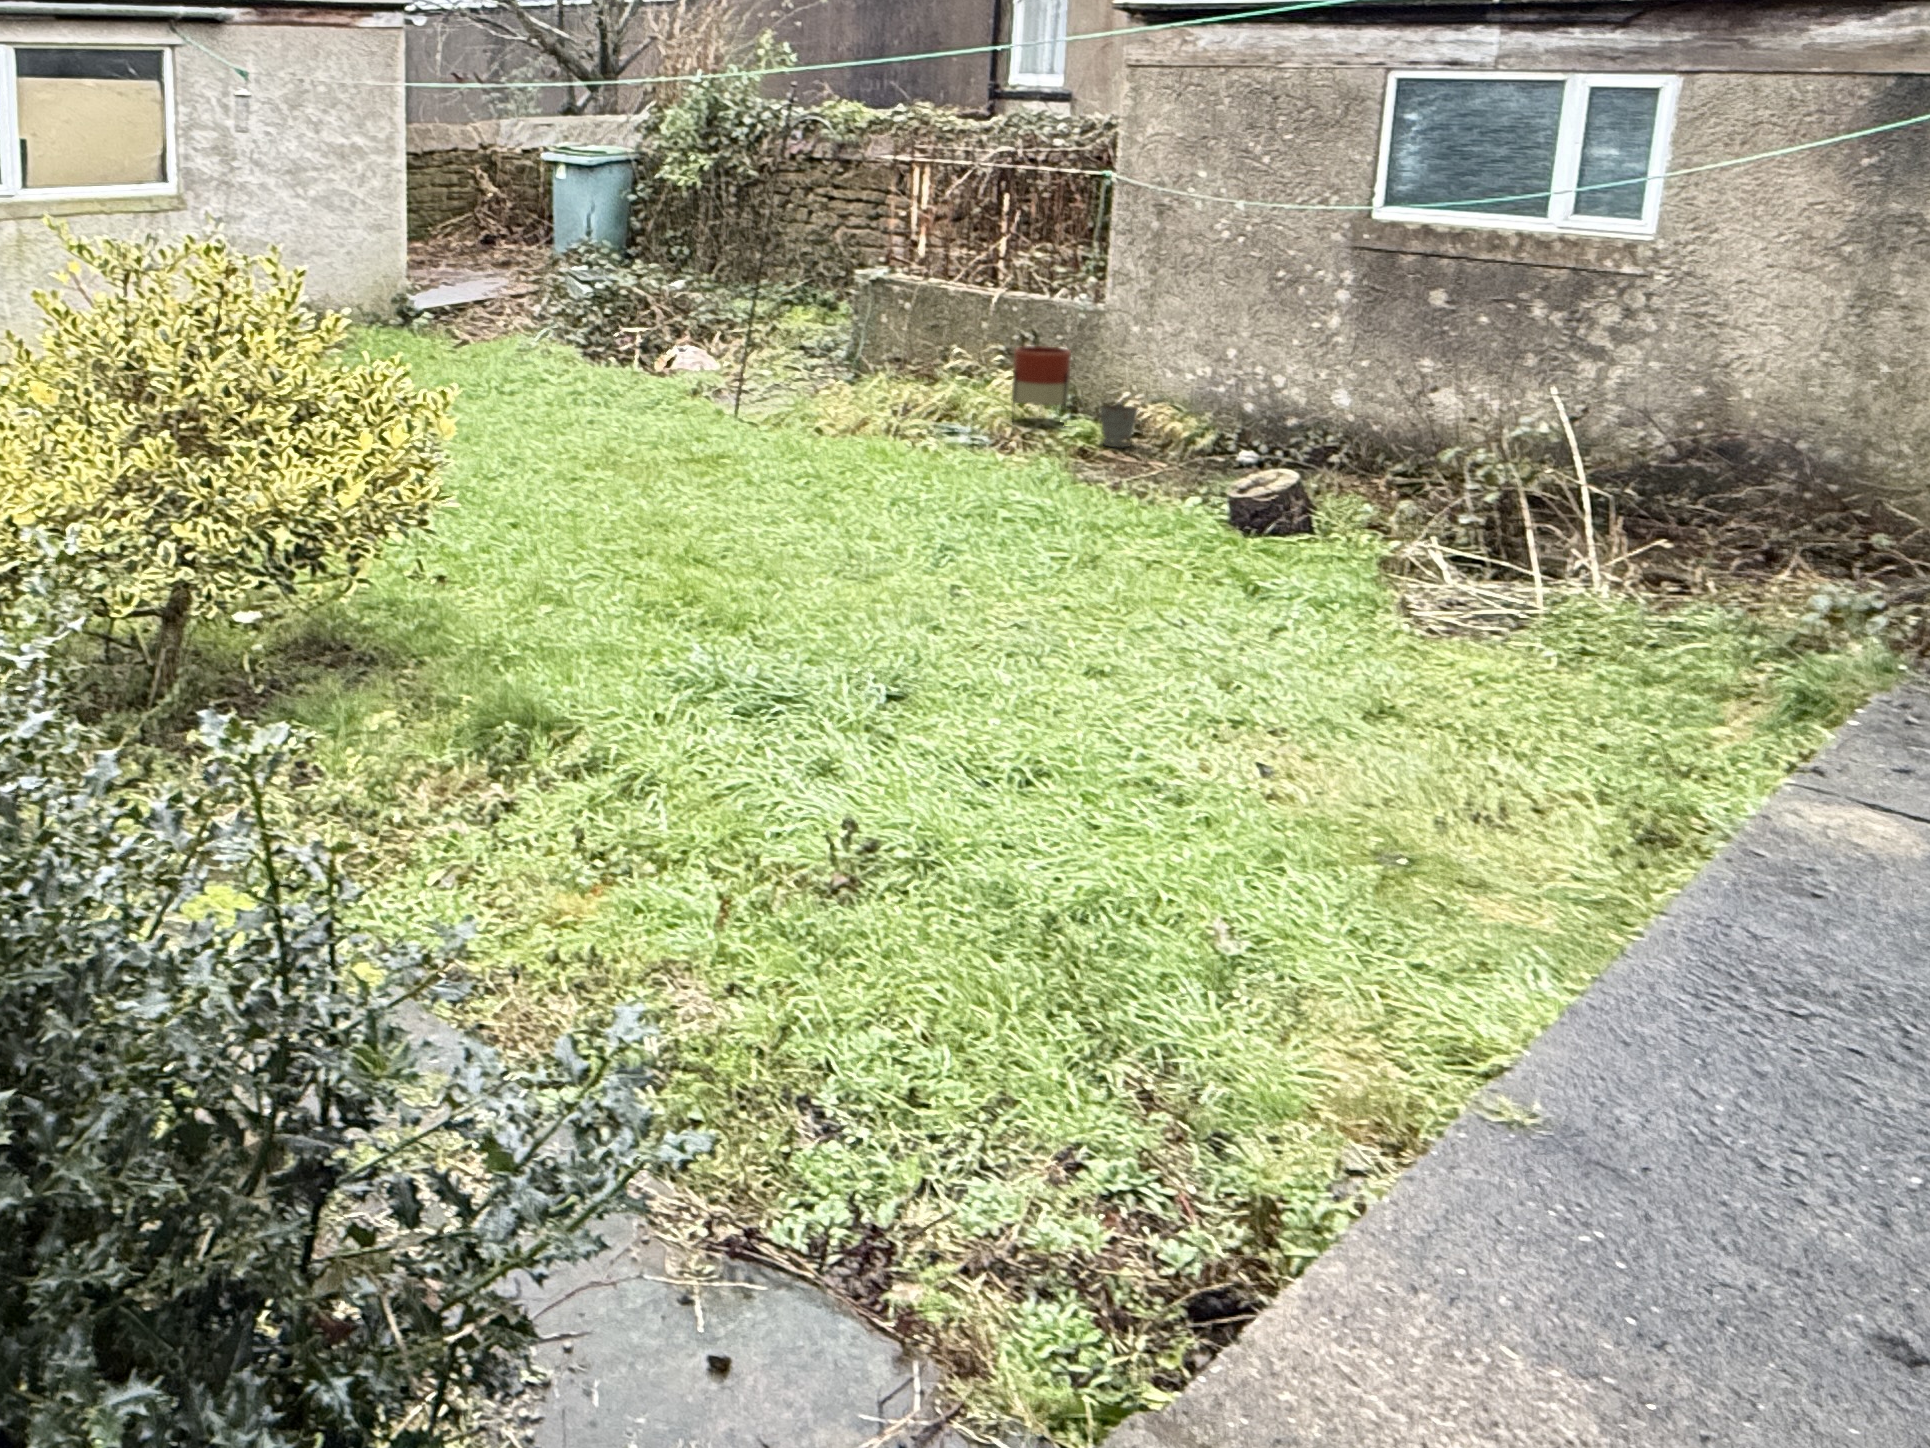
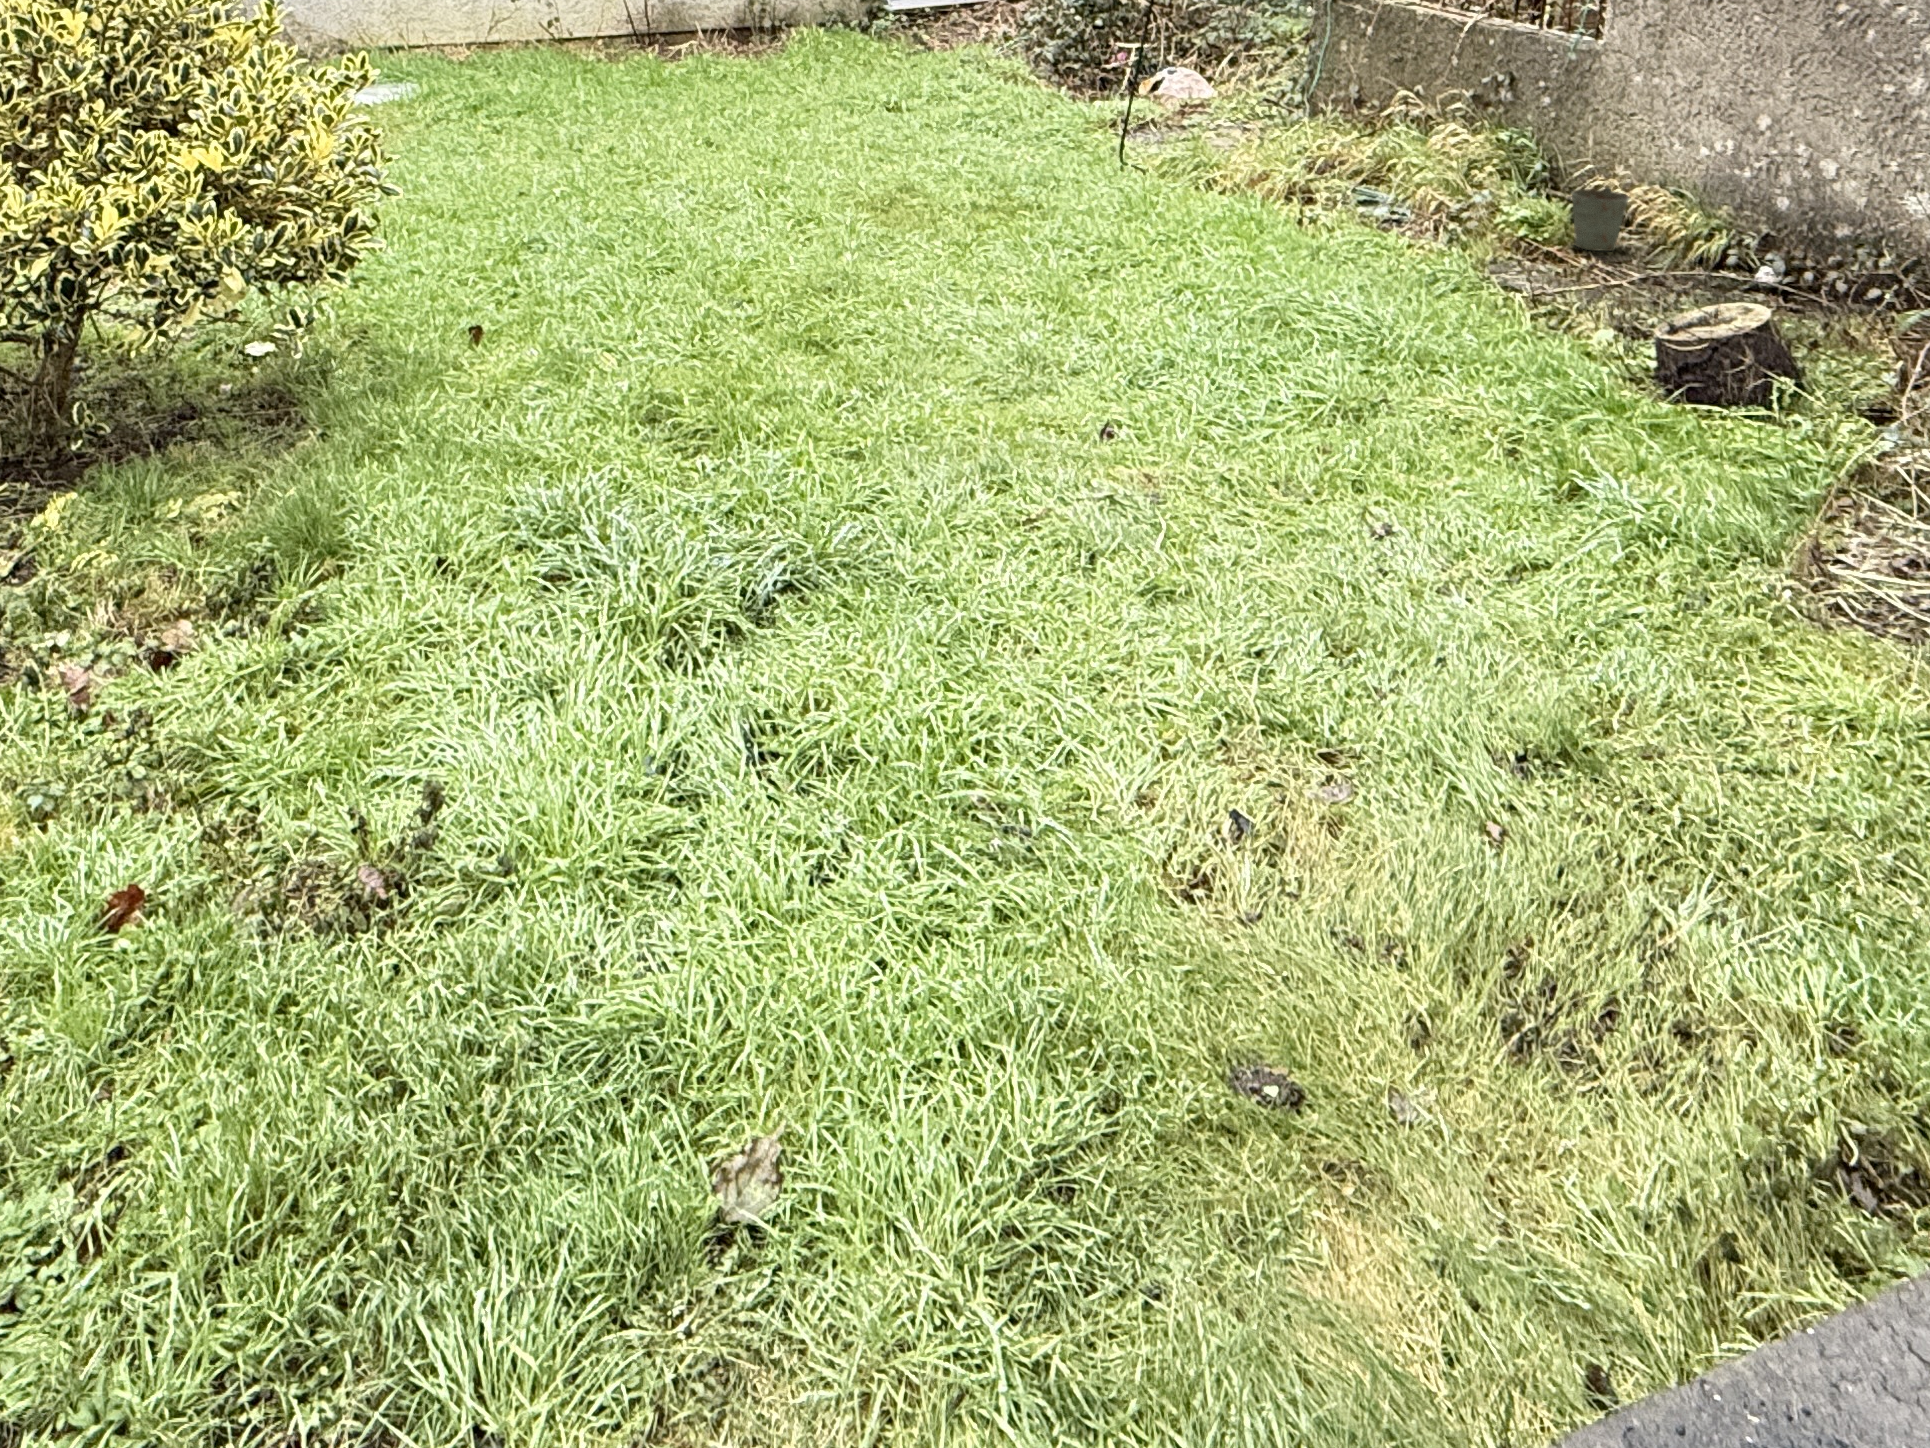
planter: present [1012,346,1071,407] -> none [1473,99,1567,215]

